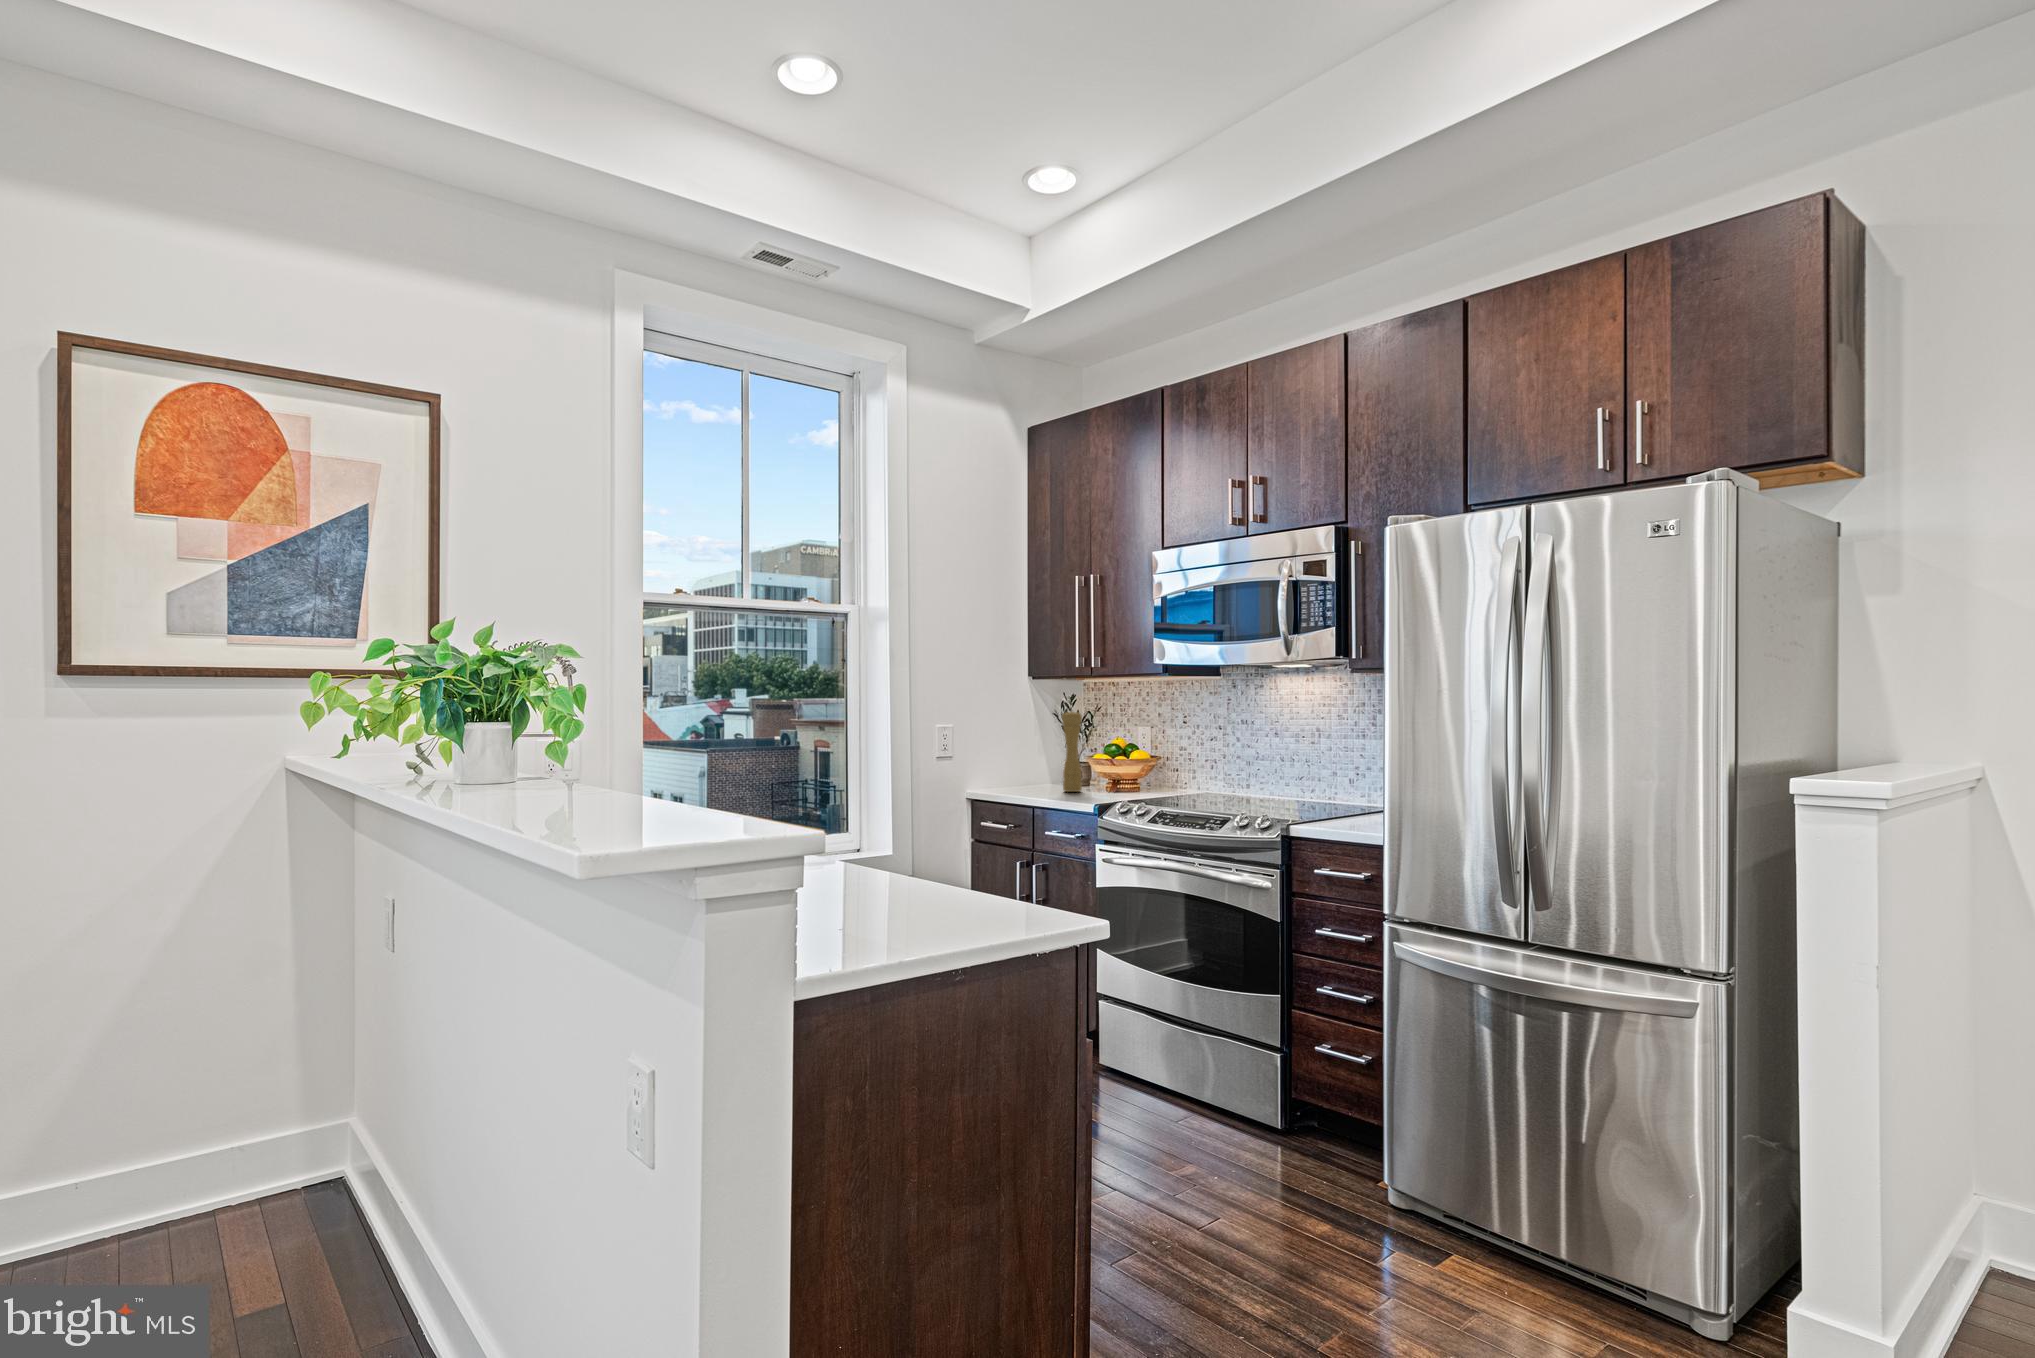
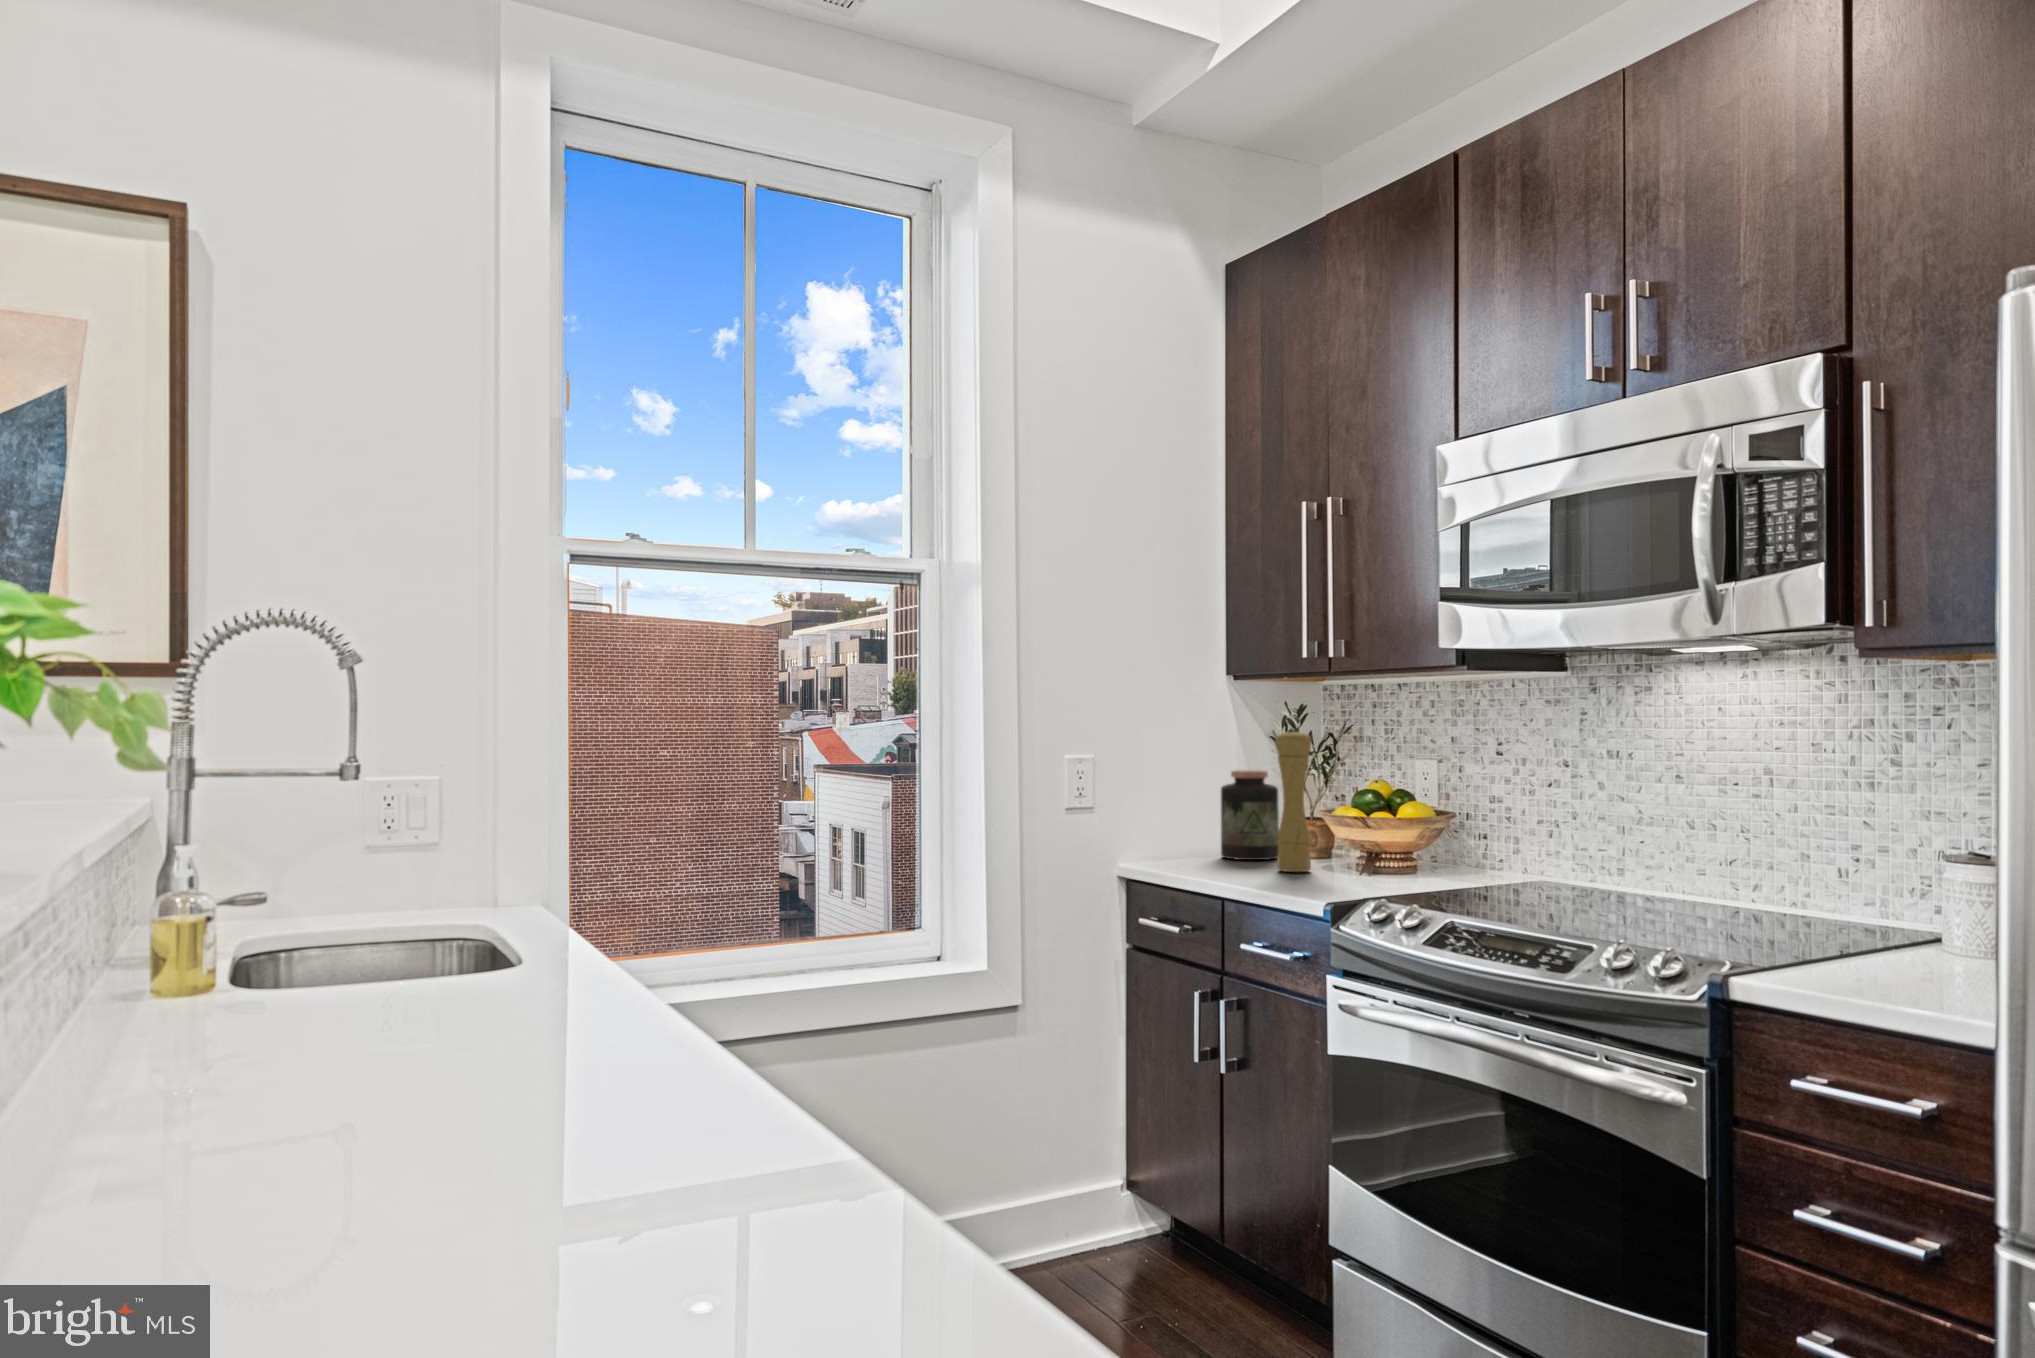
jar: none [1027,735,1061,787] -> present [1221,770,1279,860]

